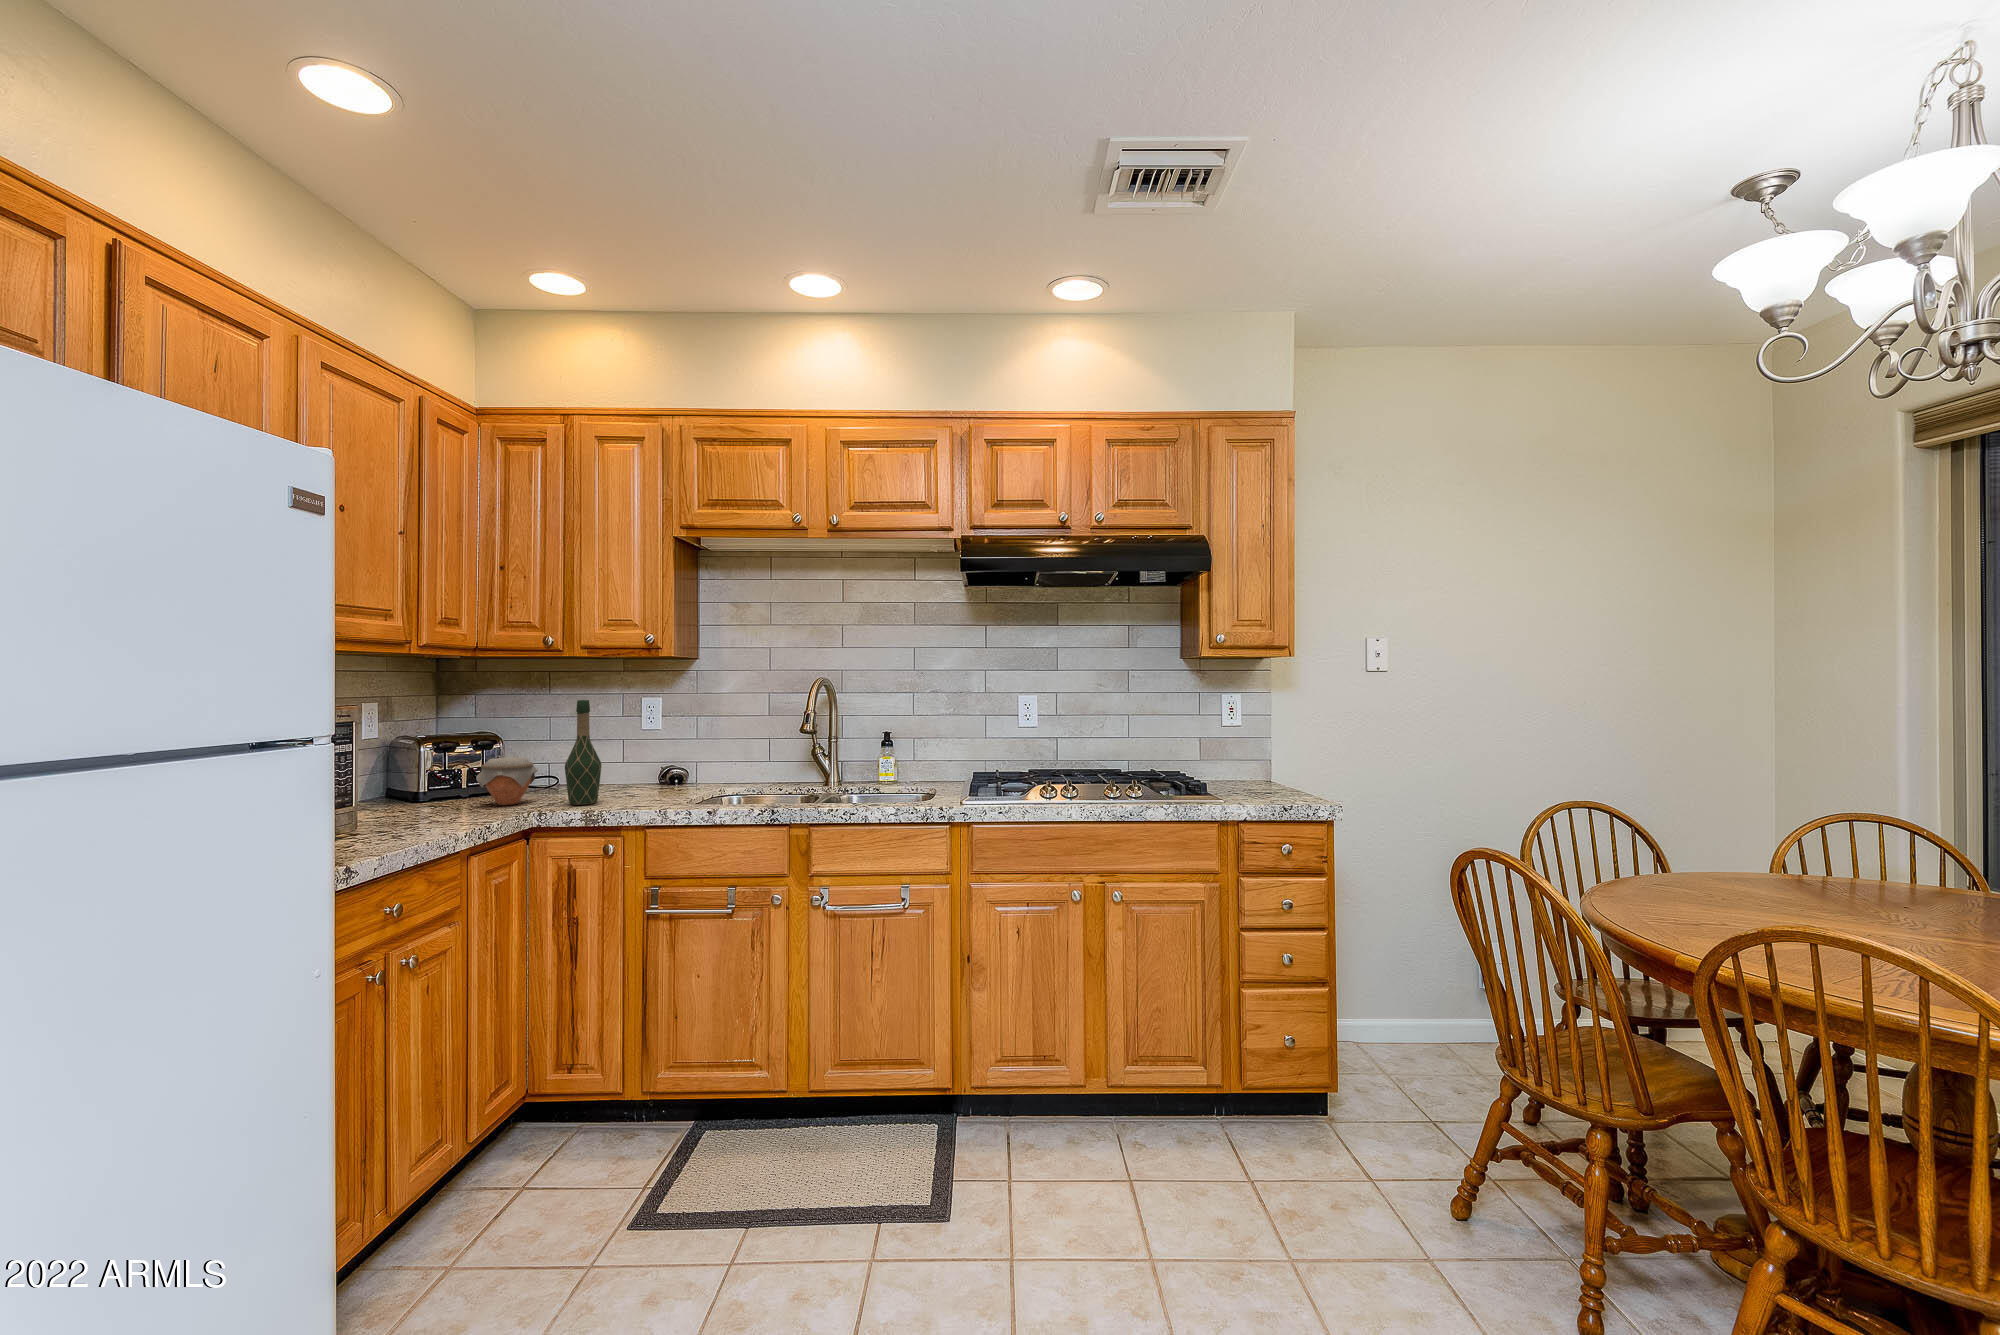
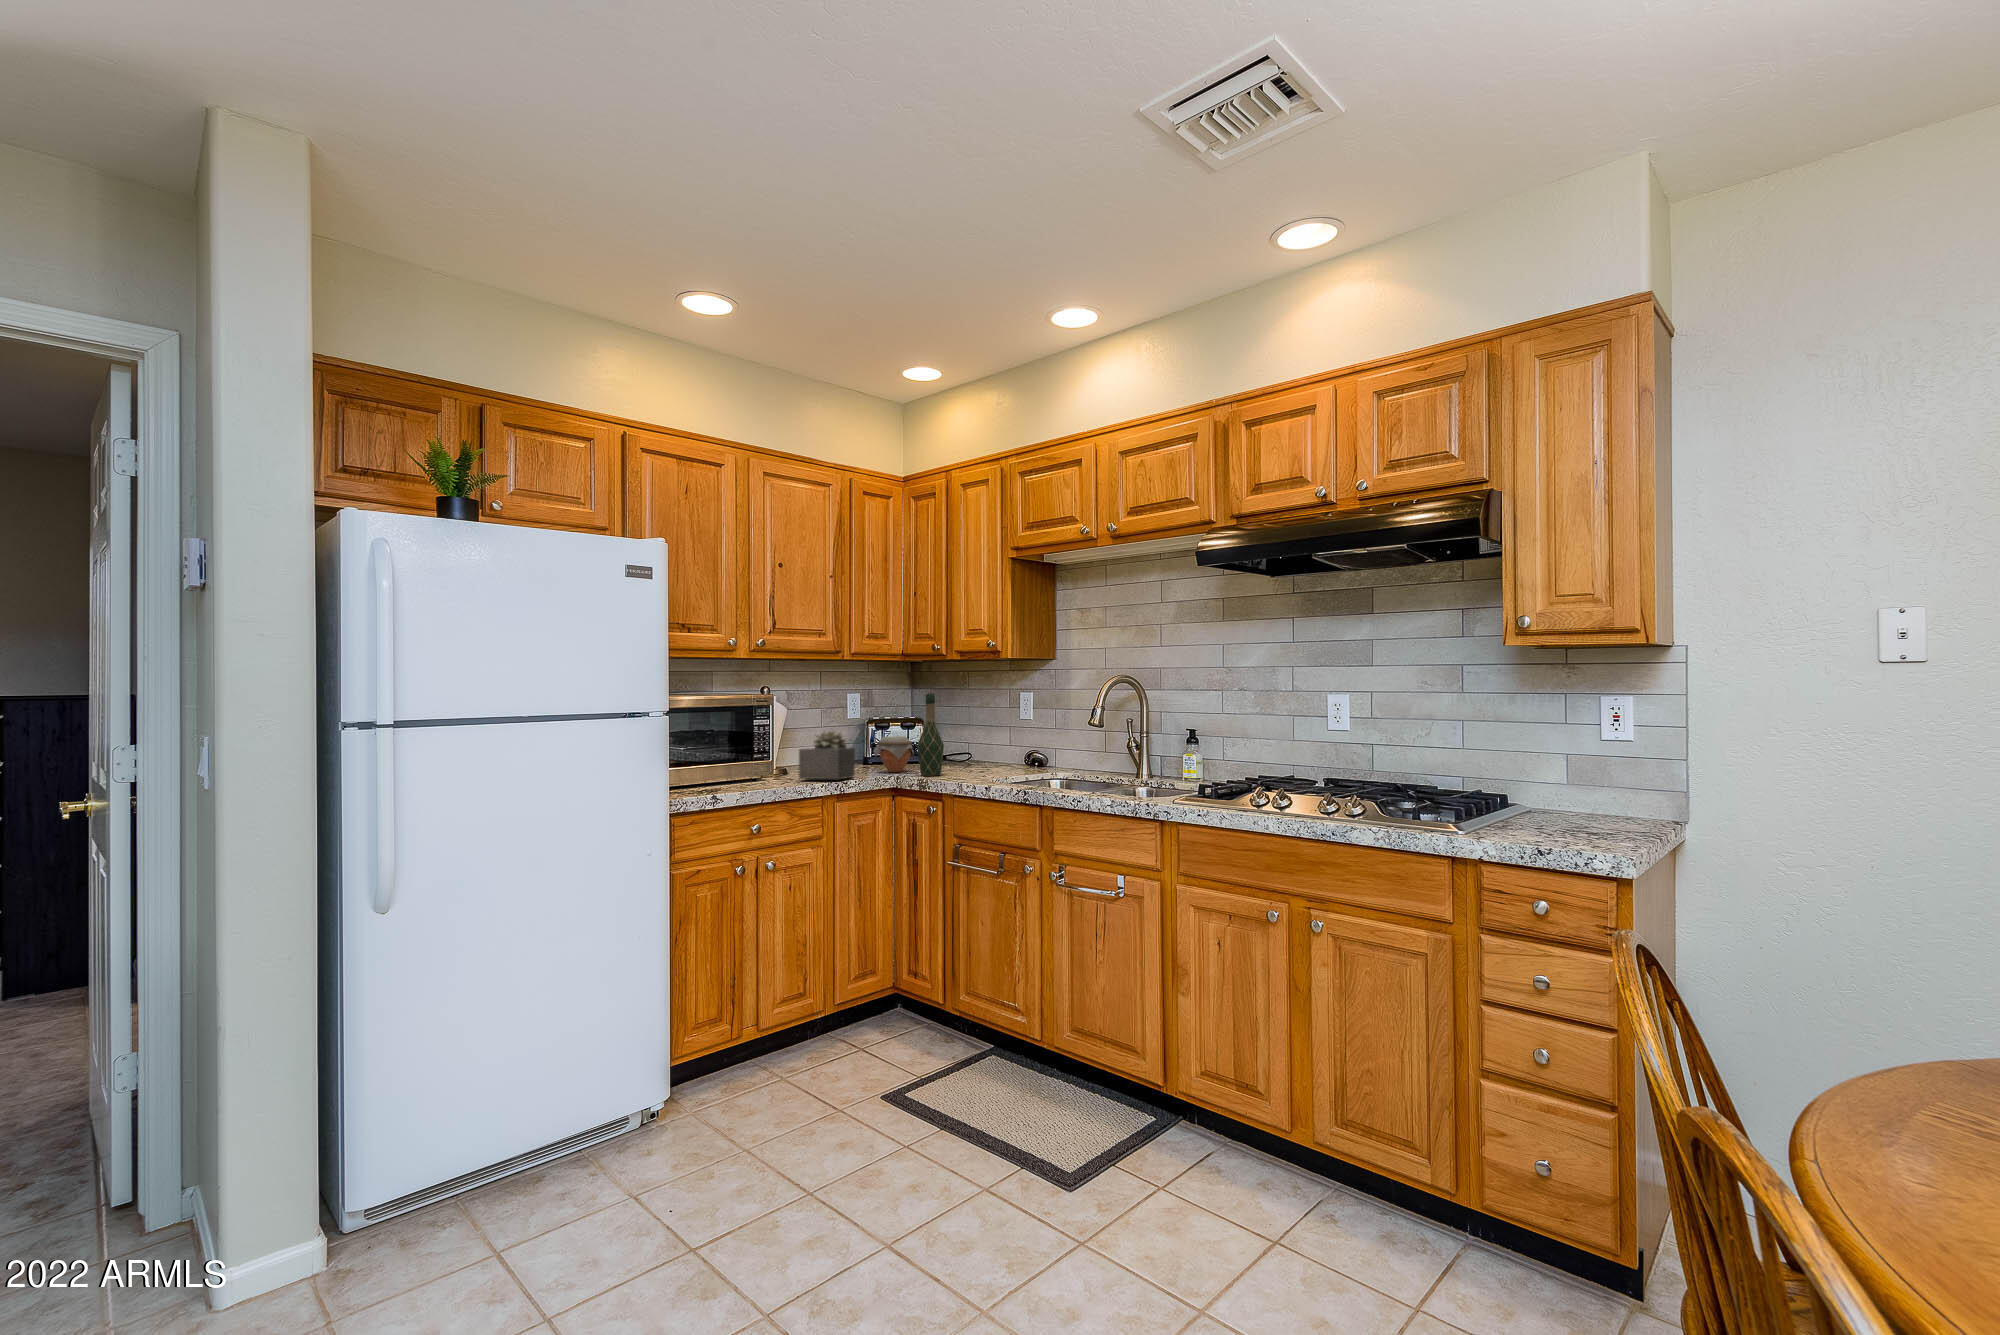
succulent plant: none [396,754,477,830] -> present [799,730,855,779]

